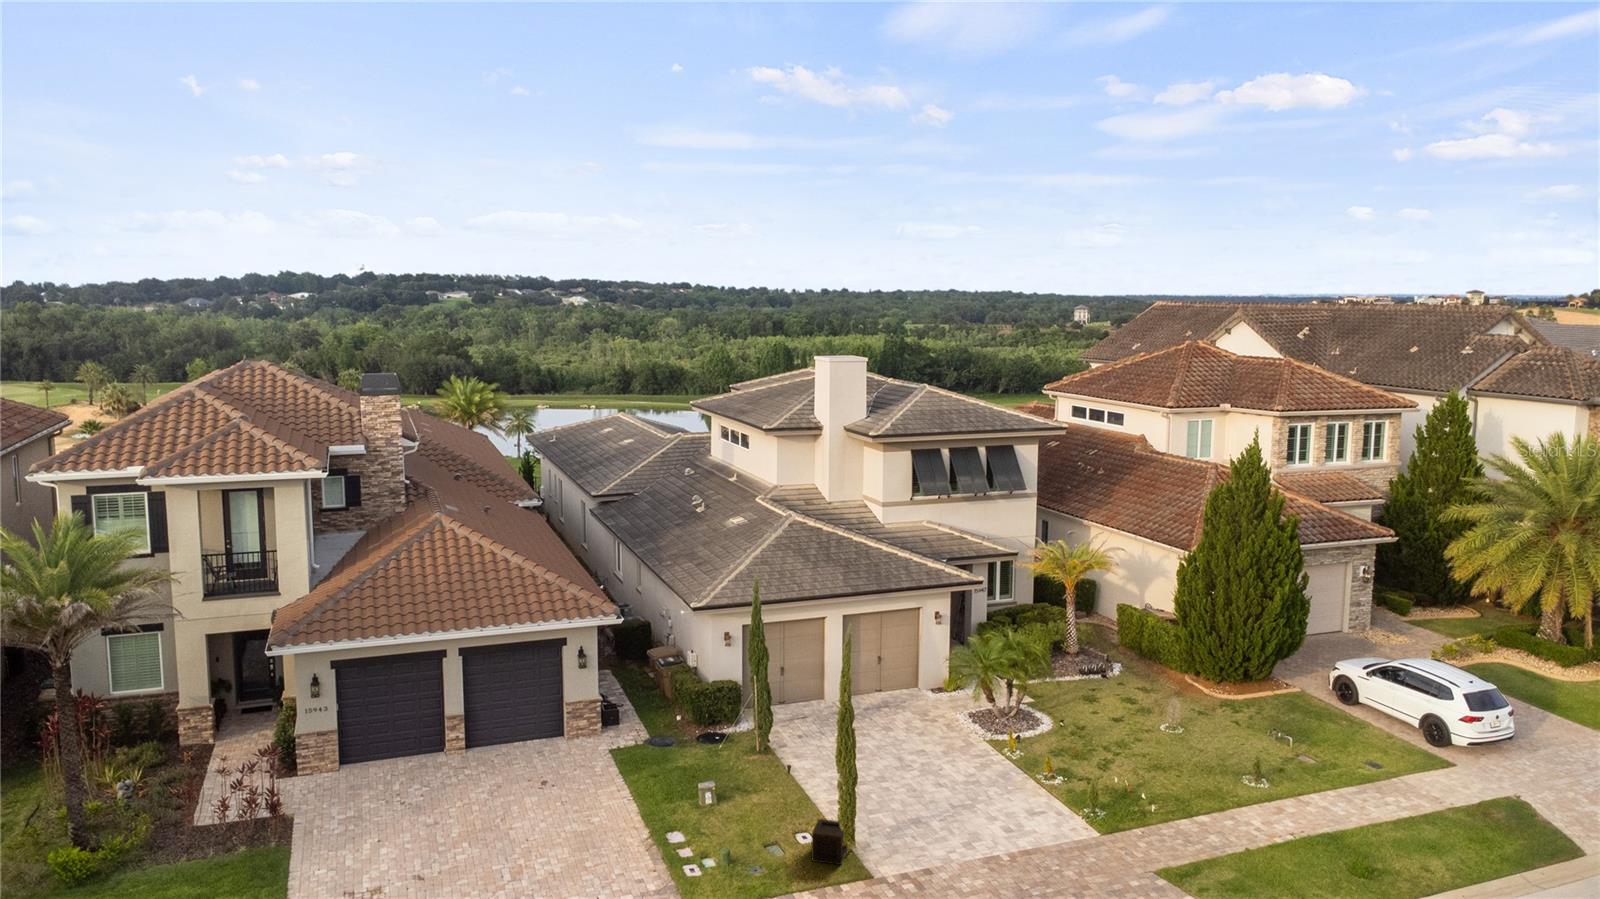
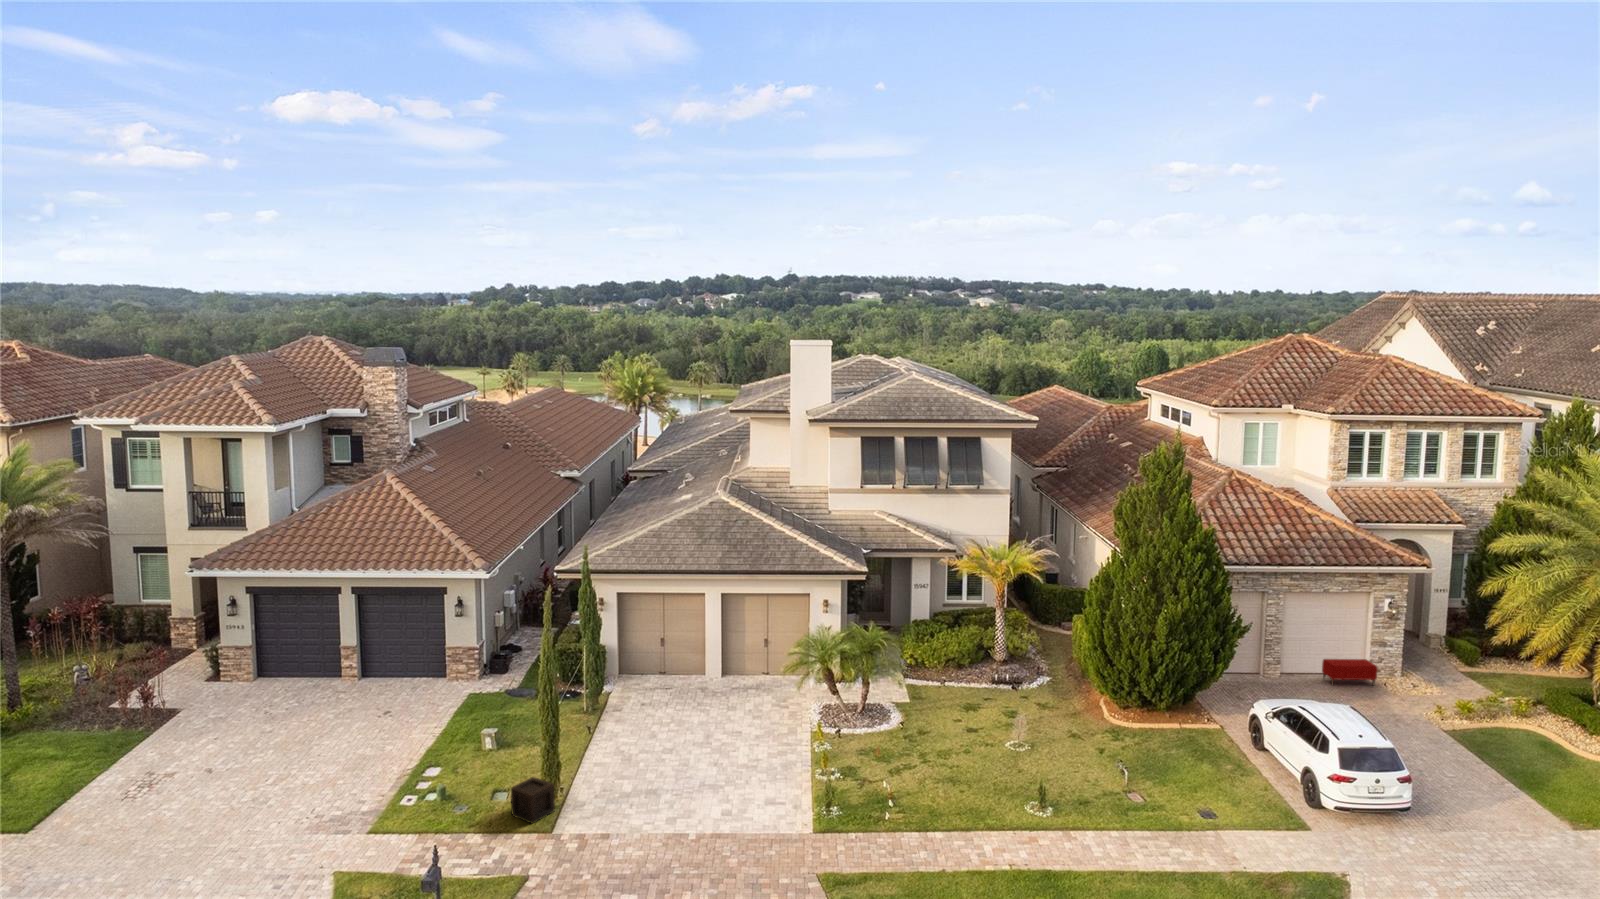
bench: none [1315,618,1359,643] -> present [1322,659,1378,685]

